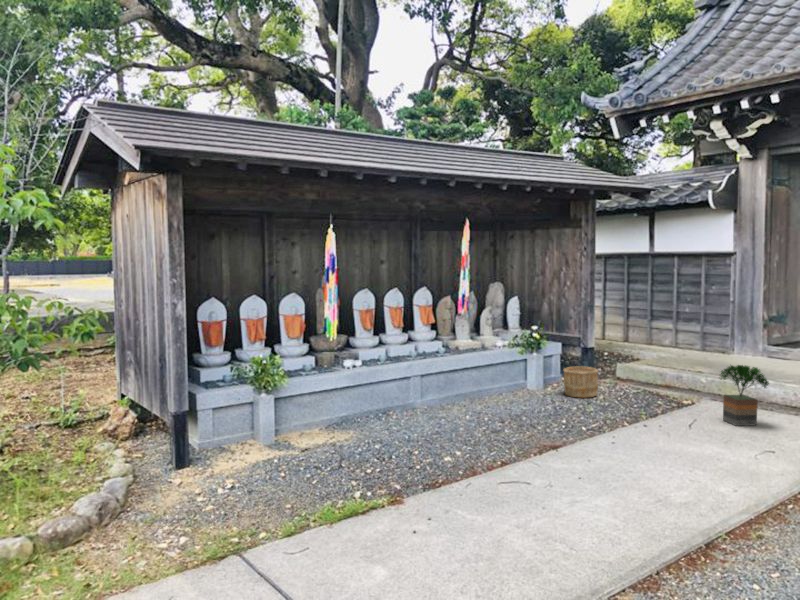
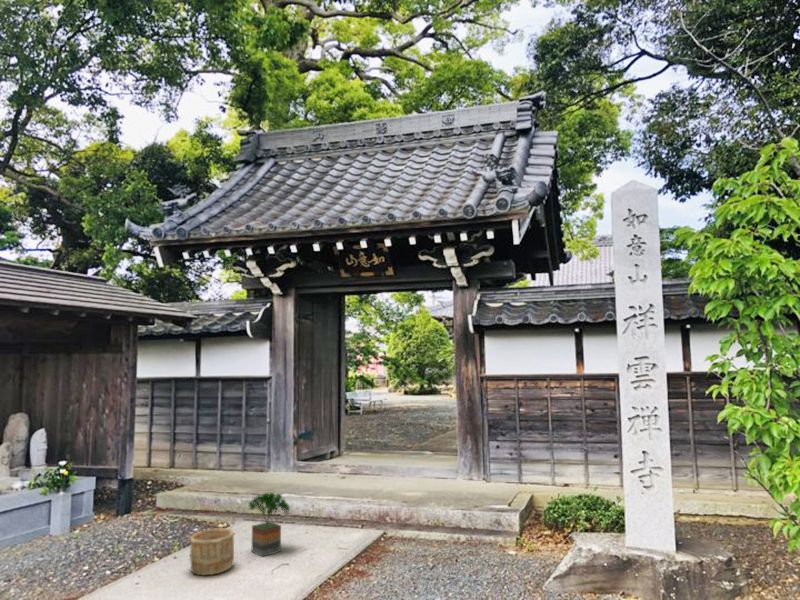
wooden bucket: present [563,366,598,398] -> present [189,528,235,575]

